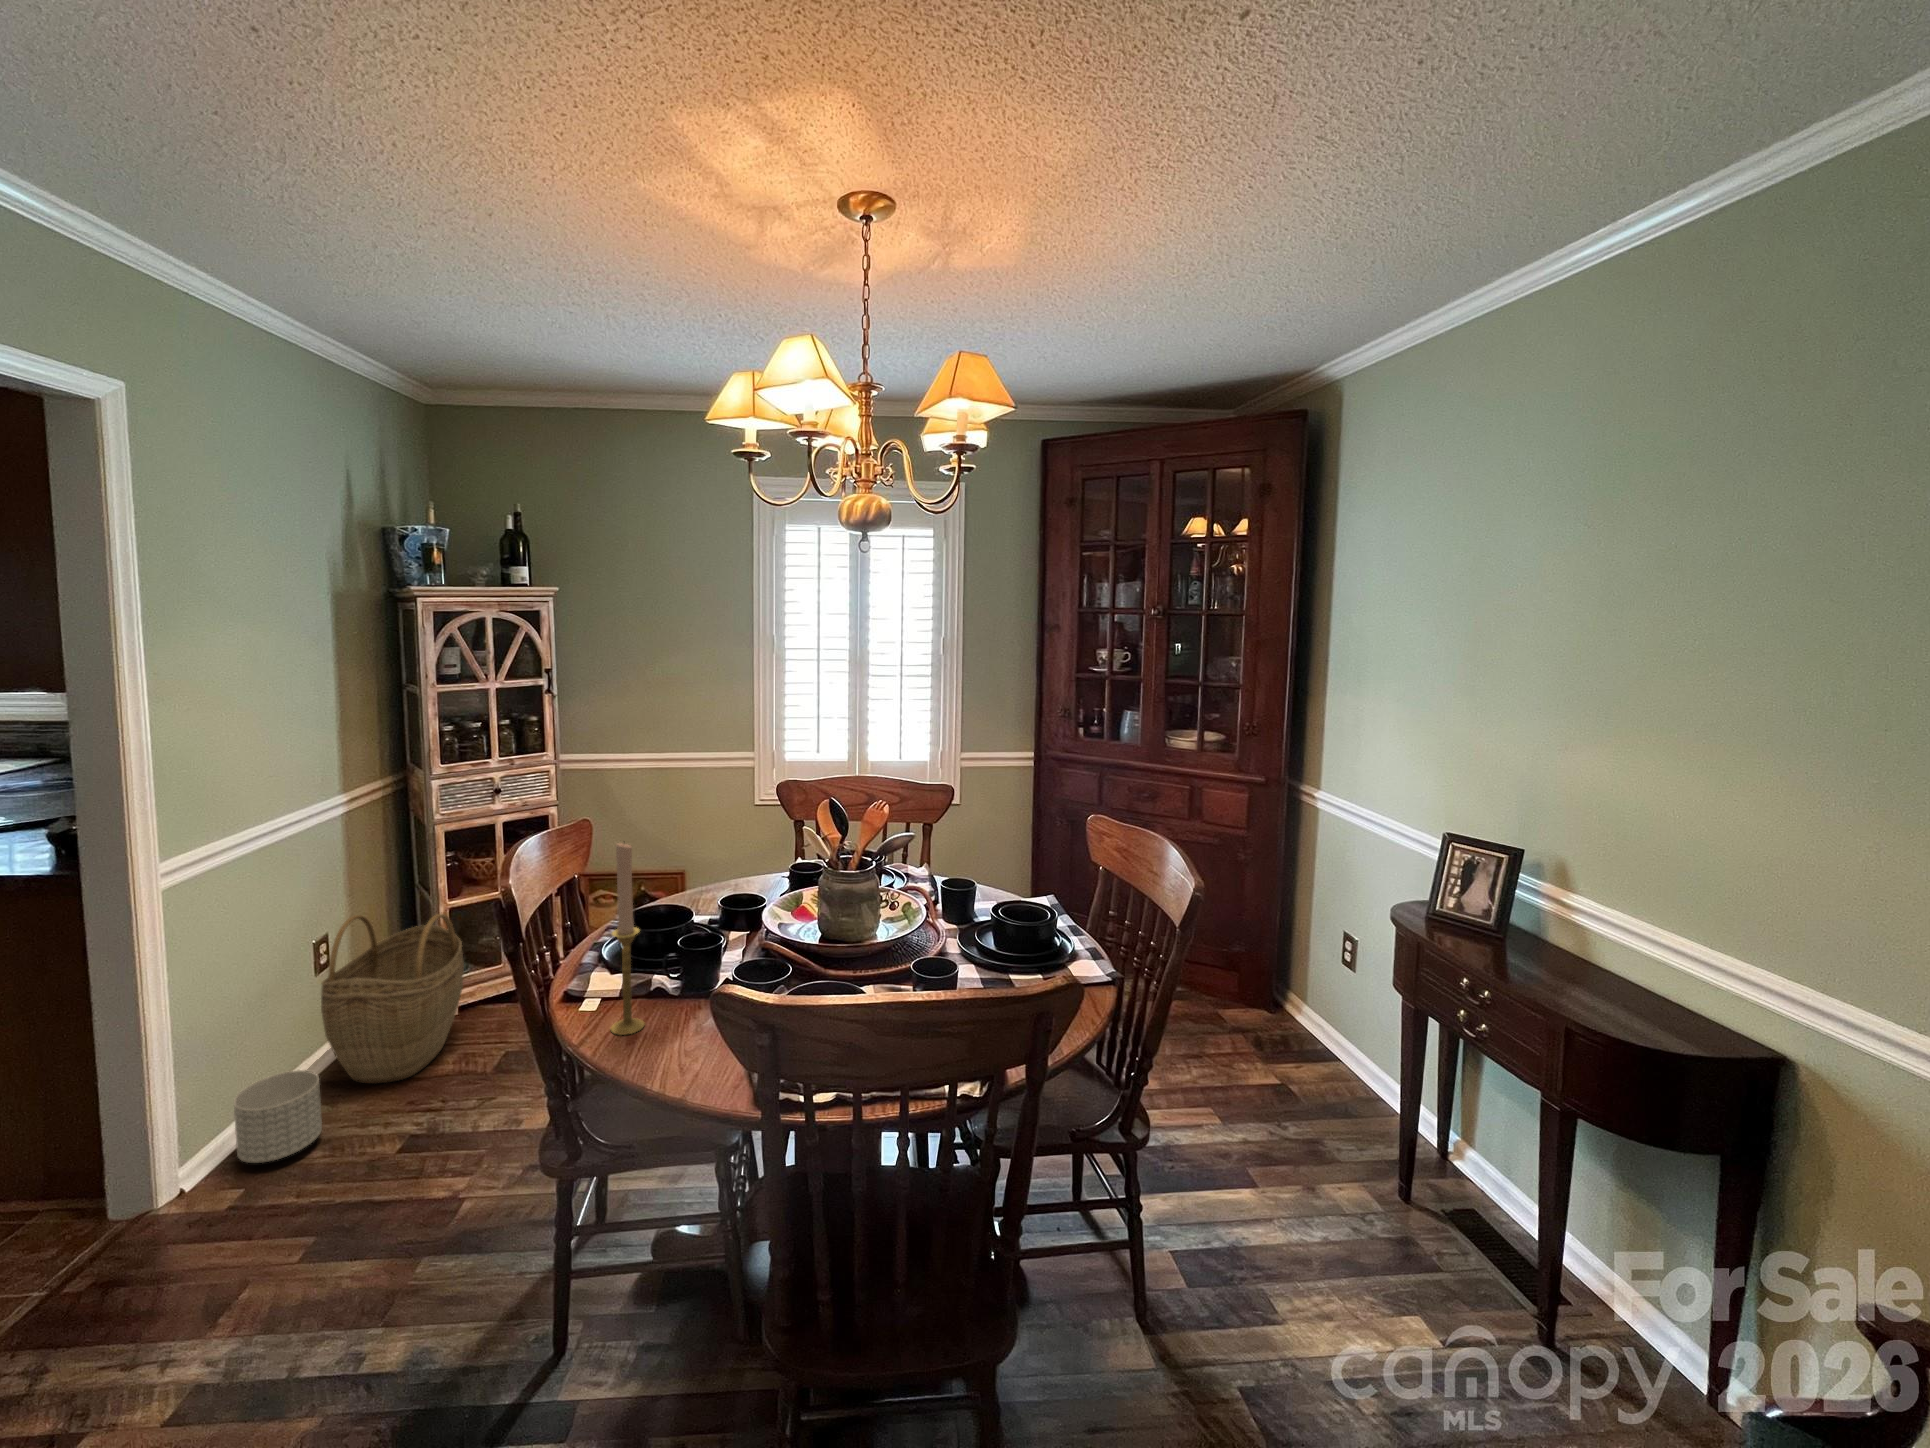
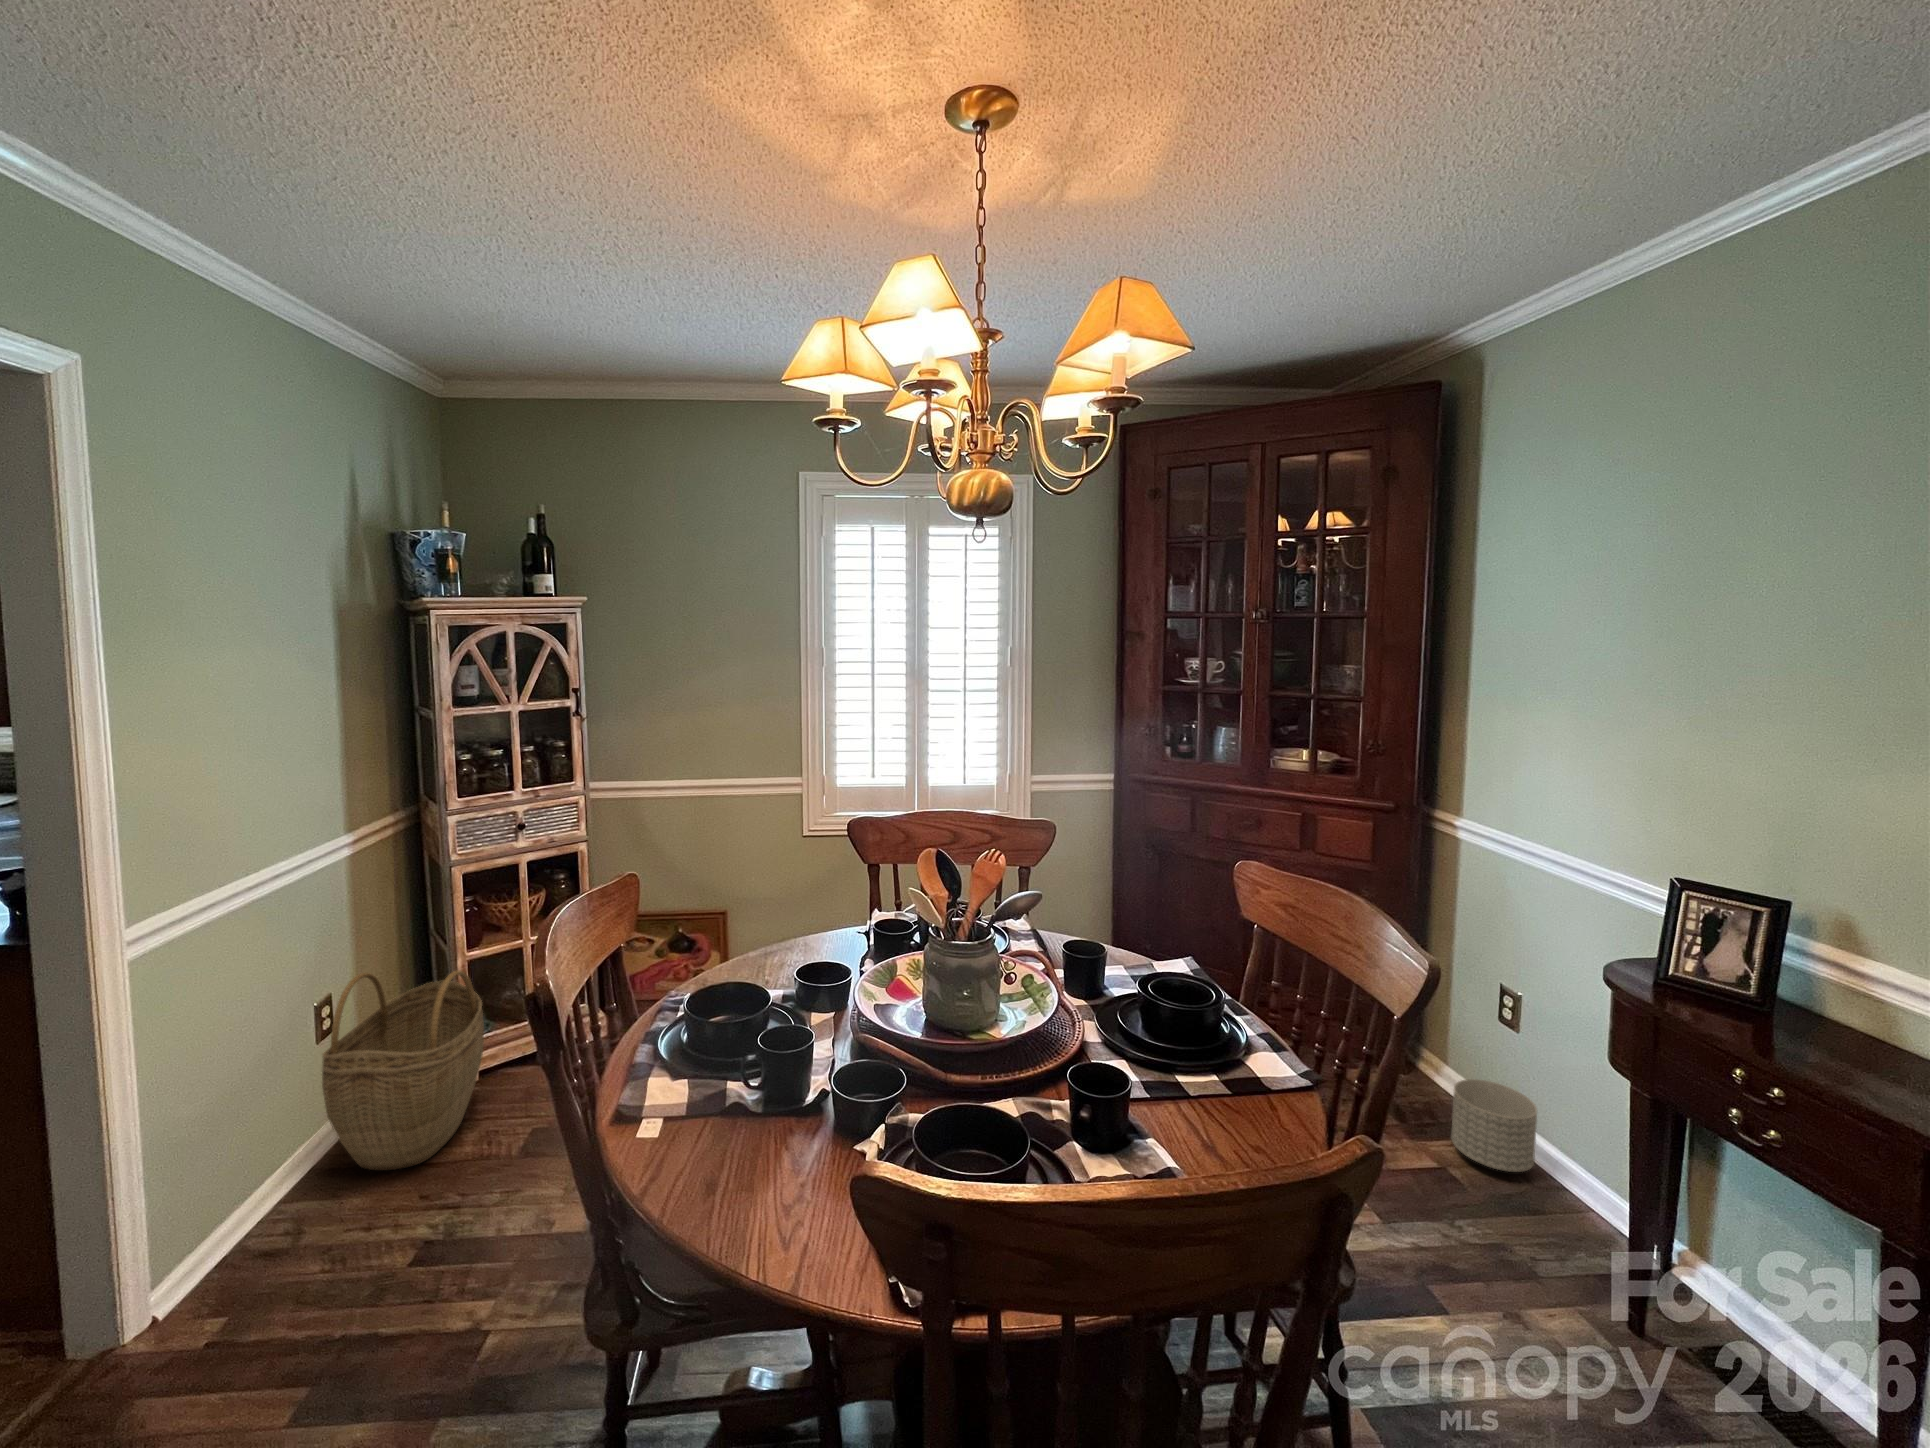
candlestick: present [611,843,644,1035] -> none [681,919,725,1175]
planter: present [234,1070,322,1163] -> present [1451,1079,1537,1172]

